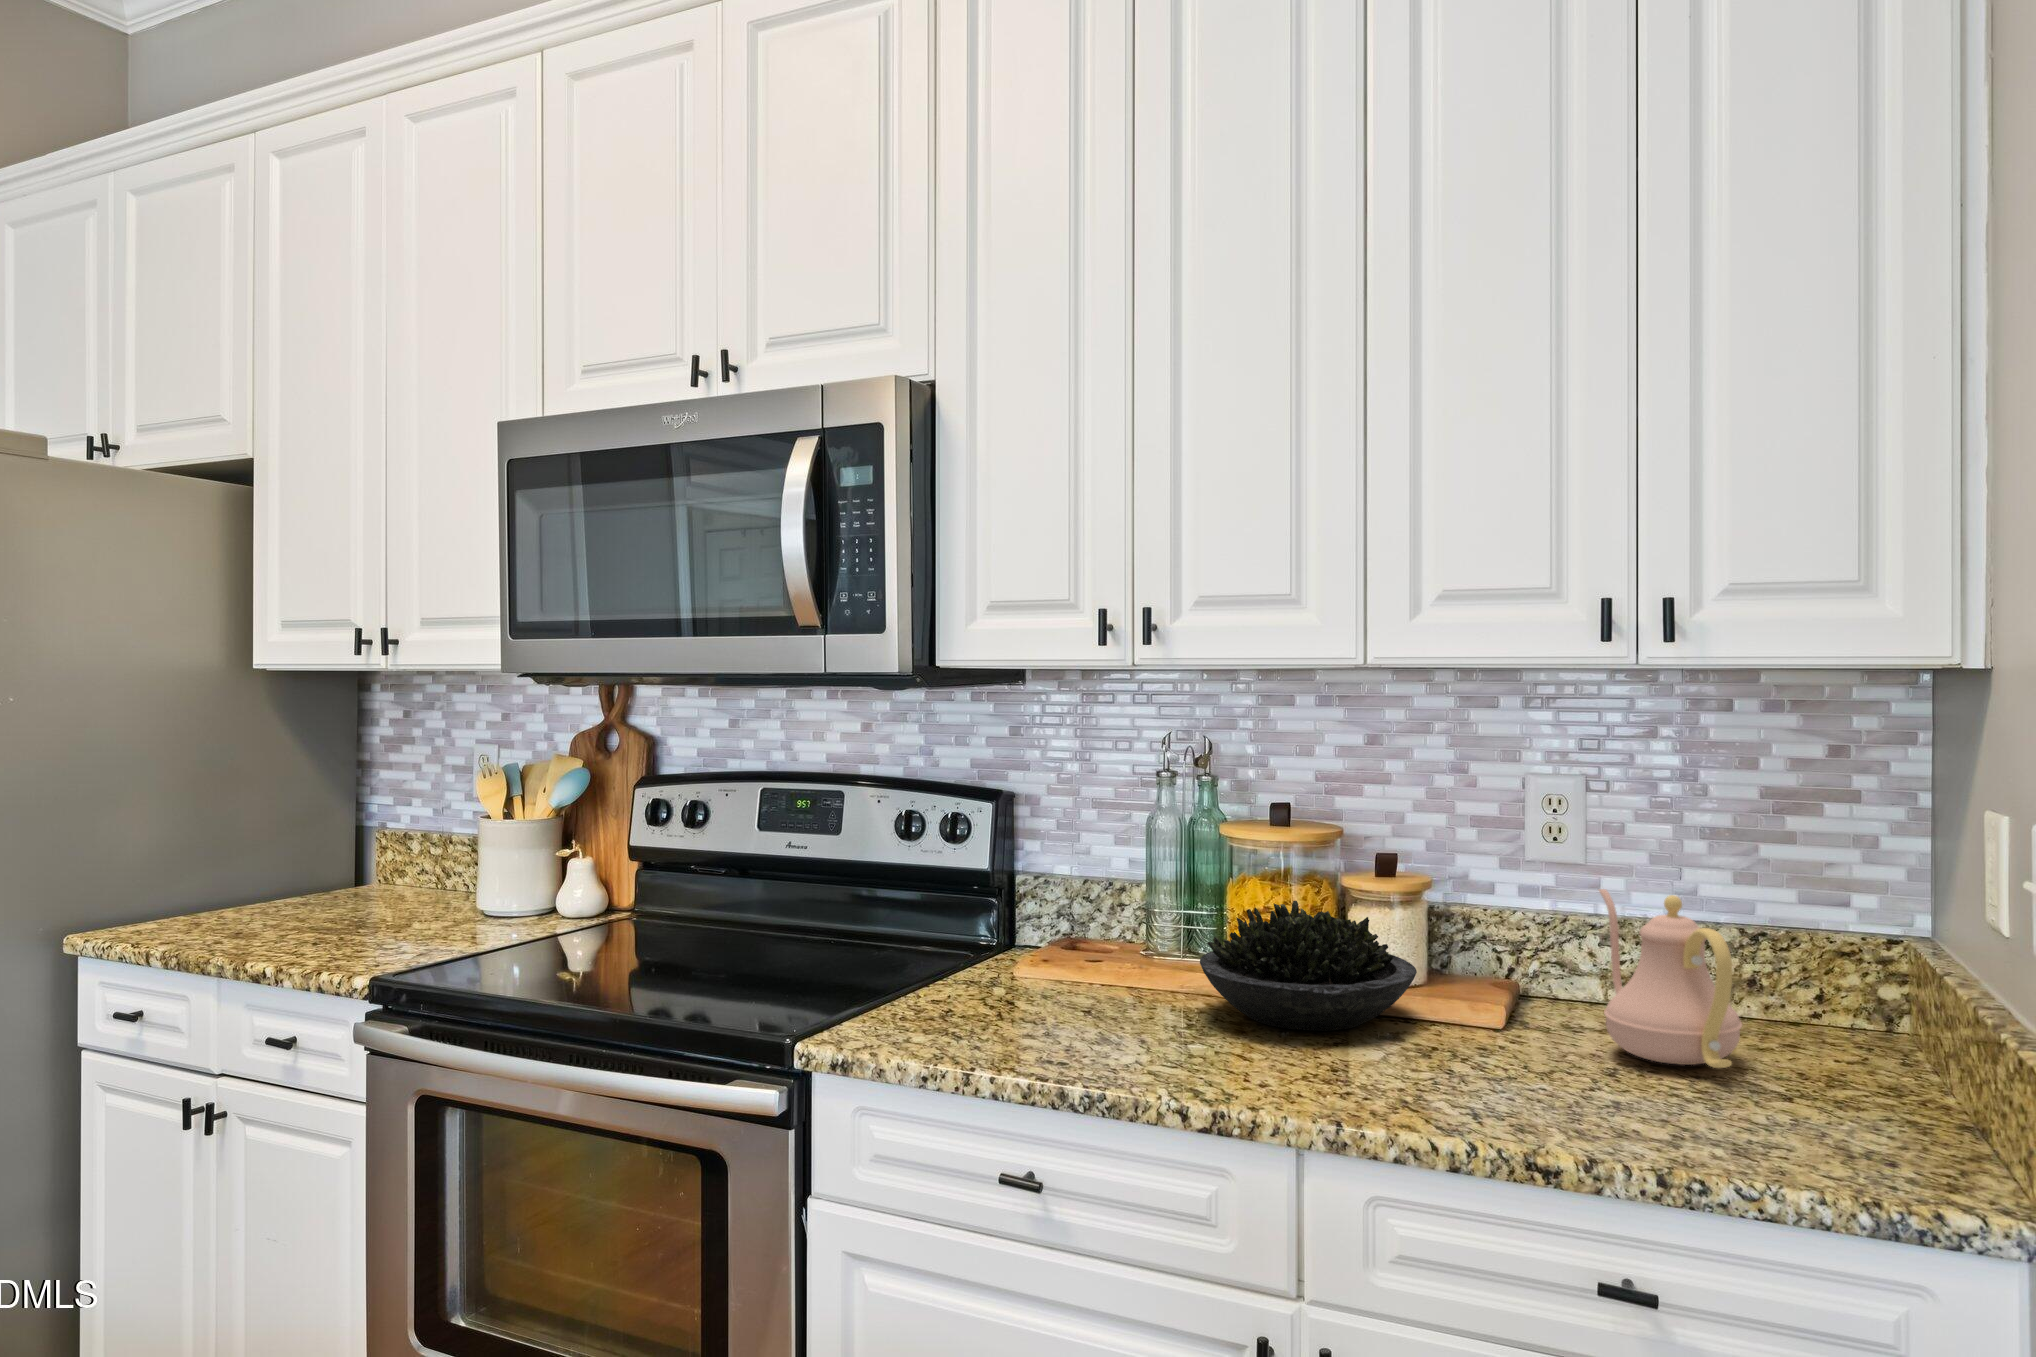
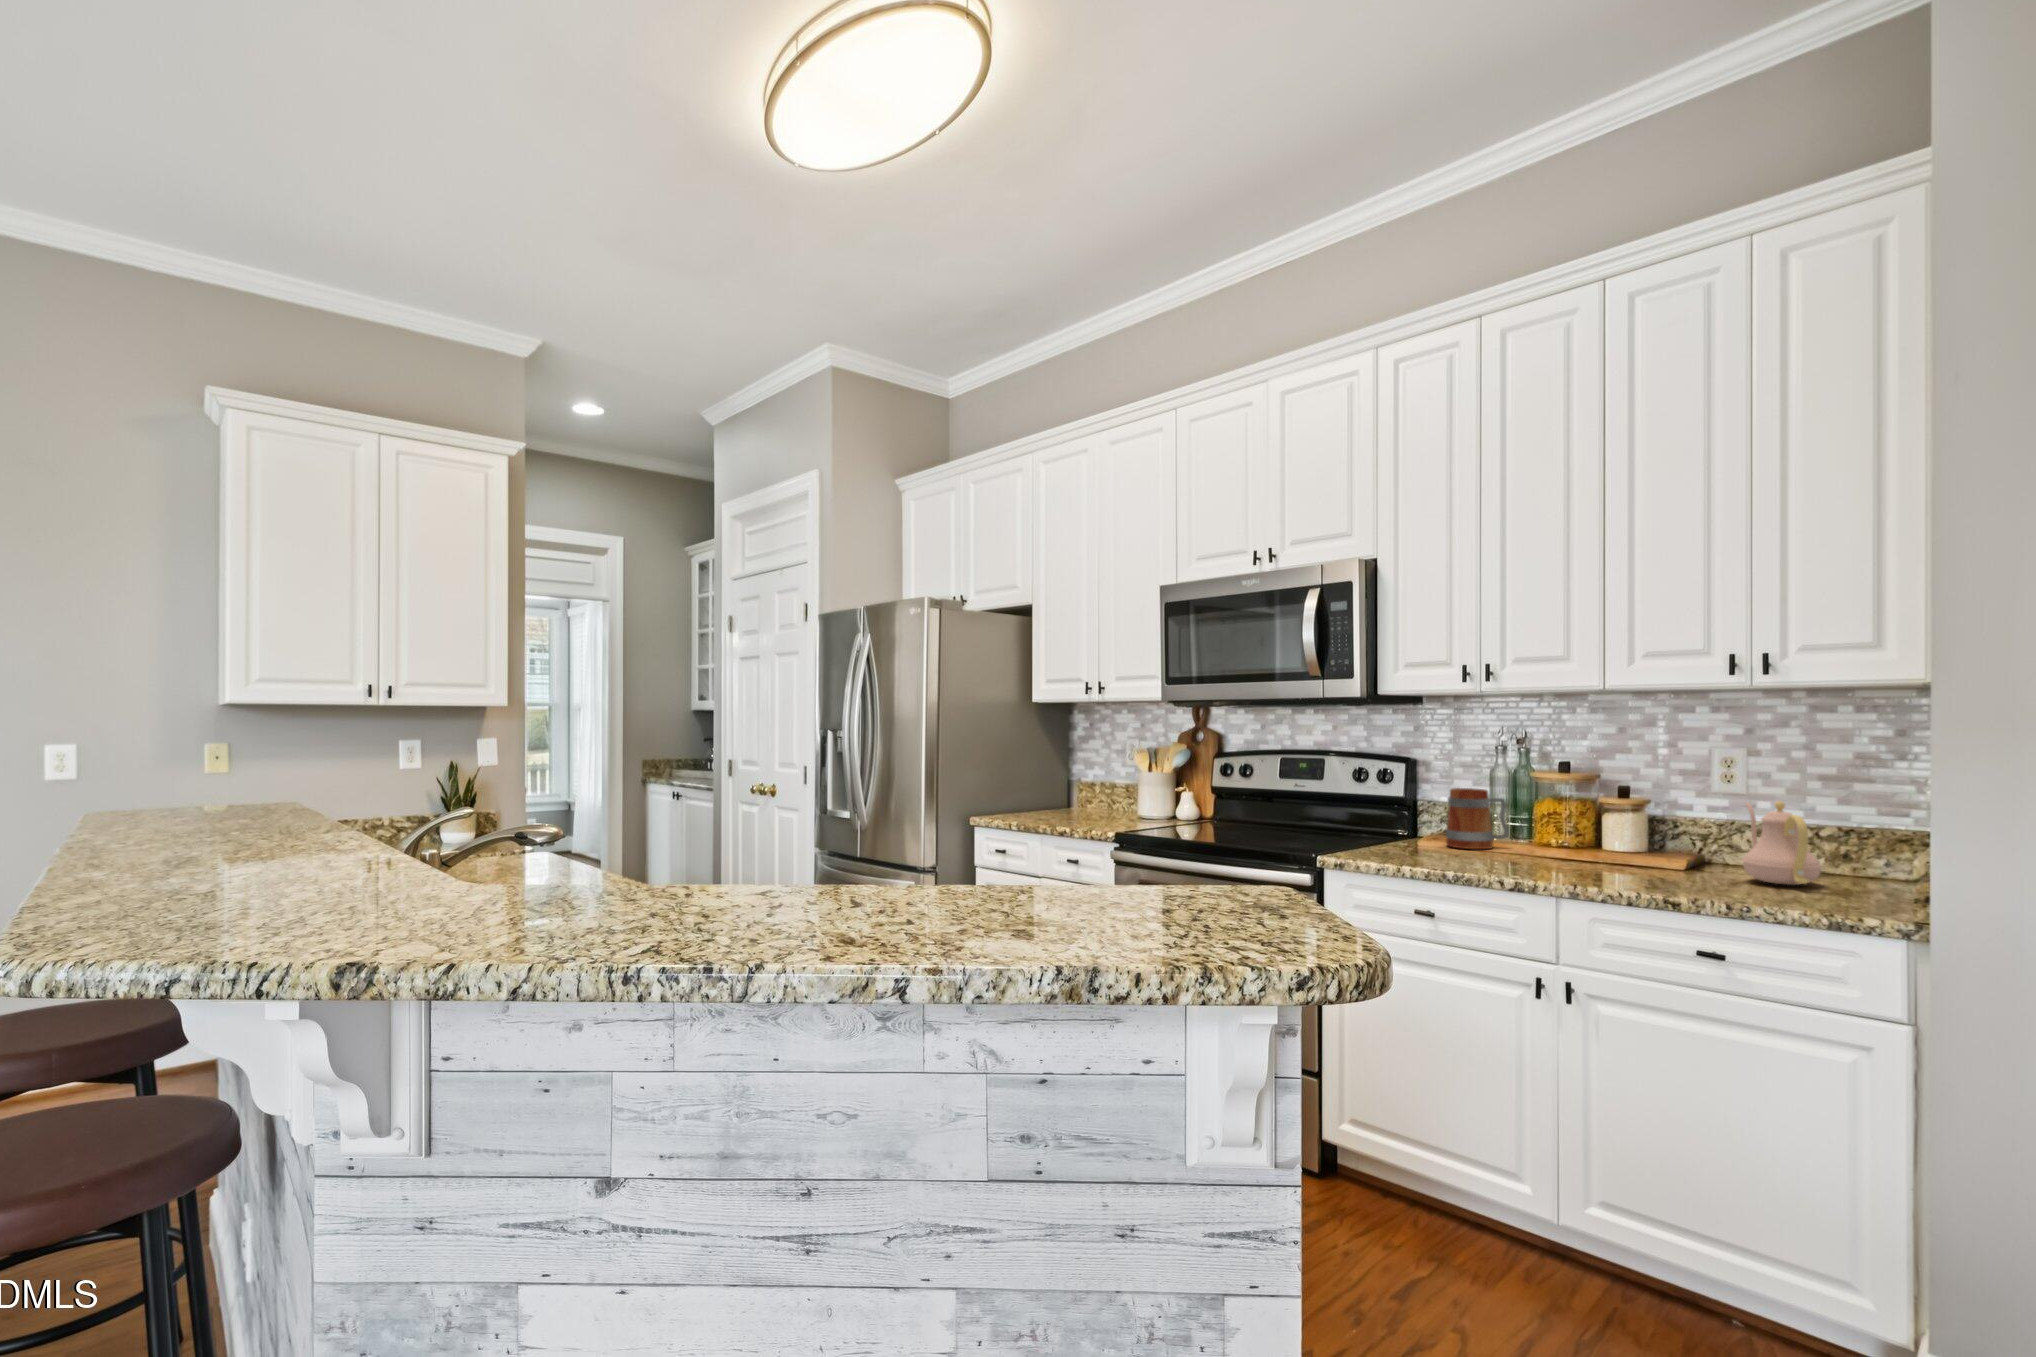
mug: none [1061,856,1177,984] -> present [1446,788,1509,849]
succulent plant: present [1200,901,1417,1031] -> none [1520,806,1640,867]

